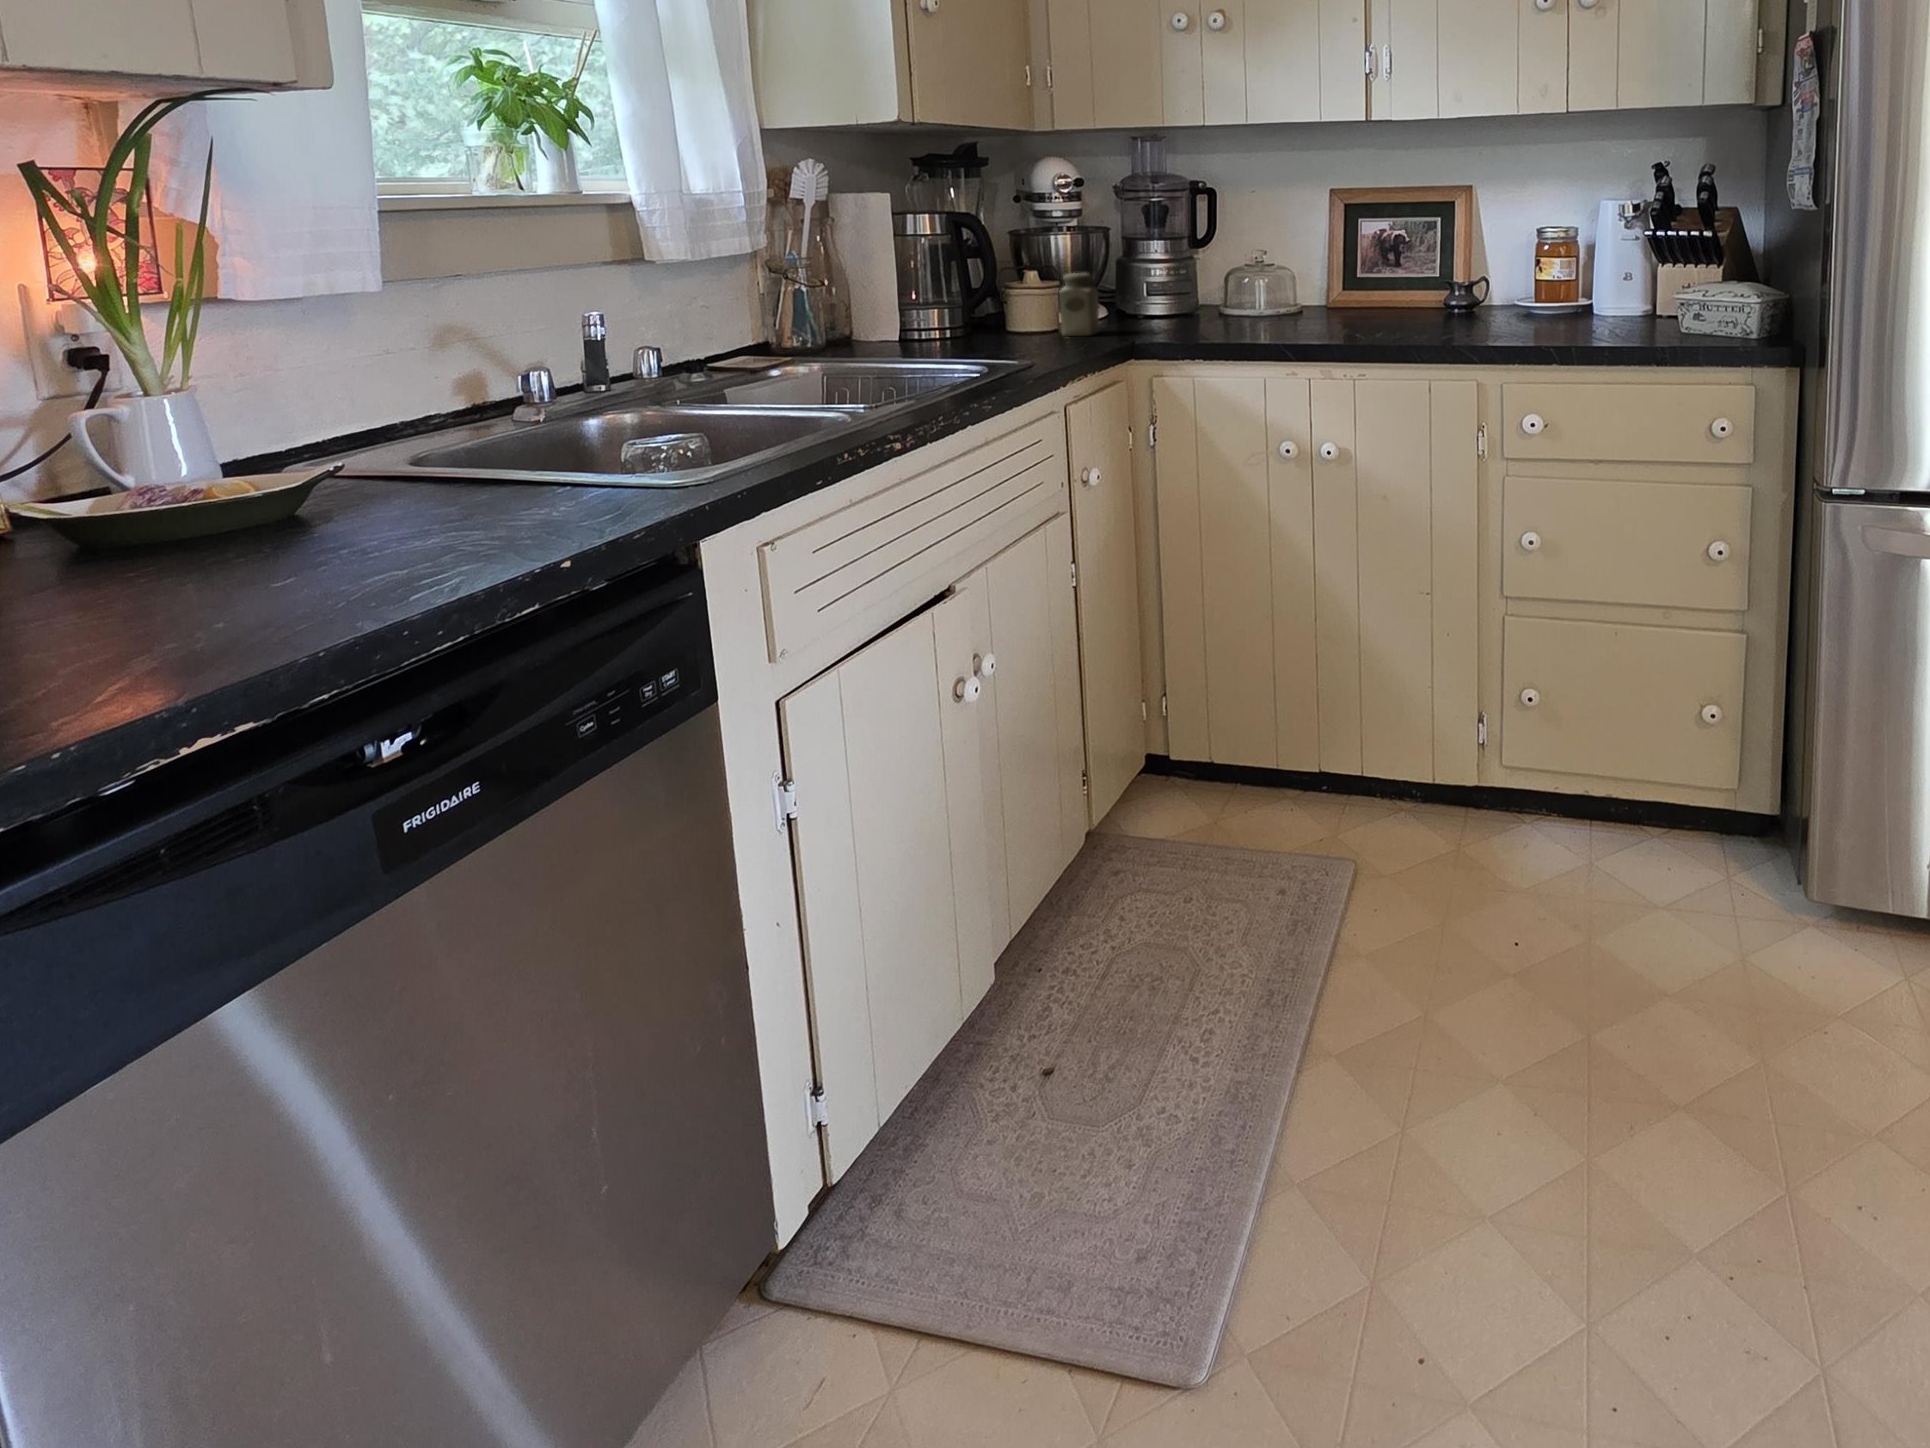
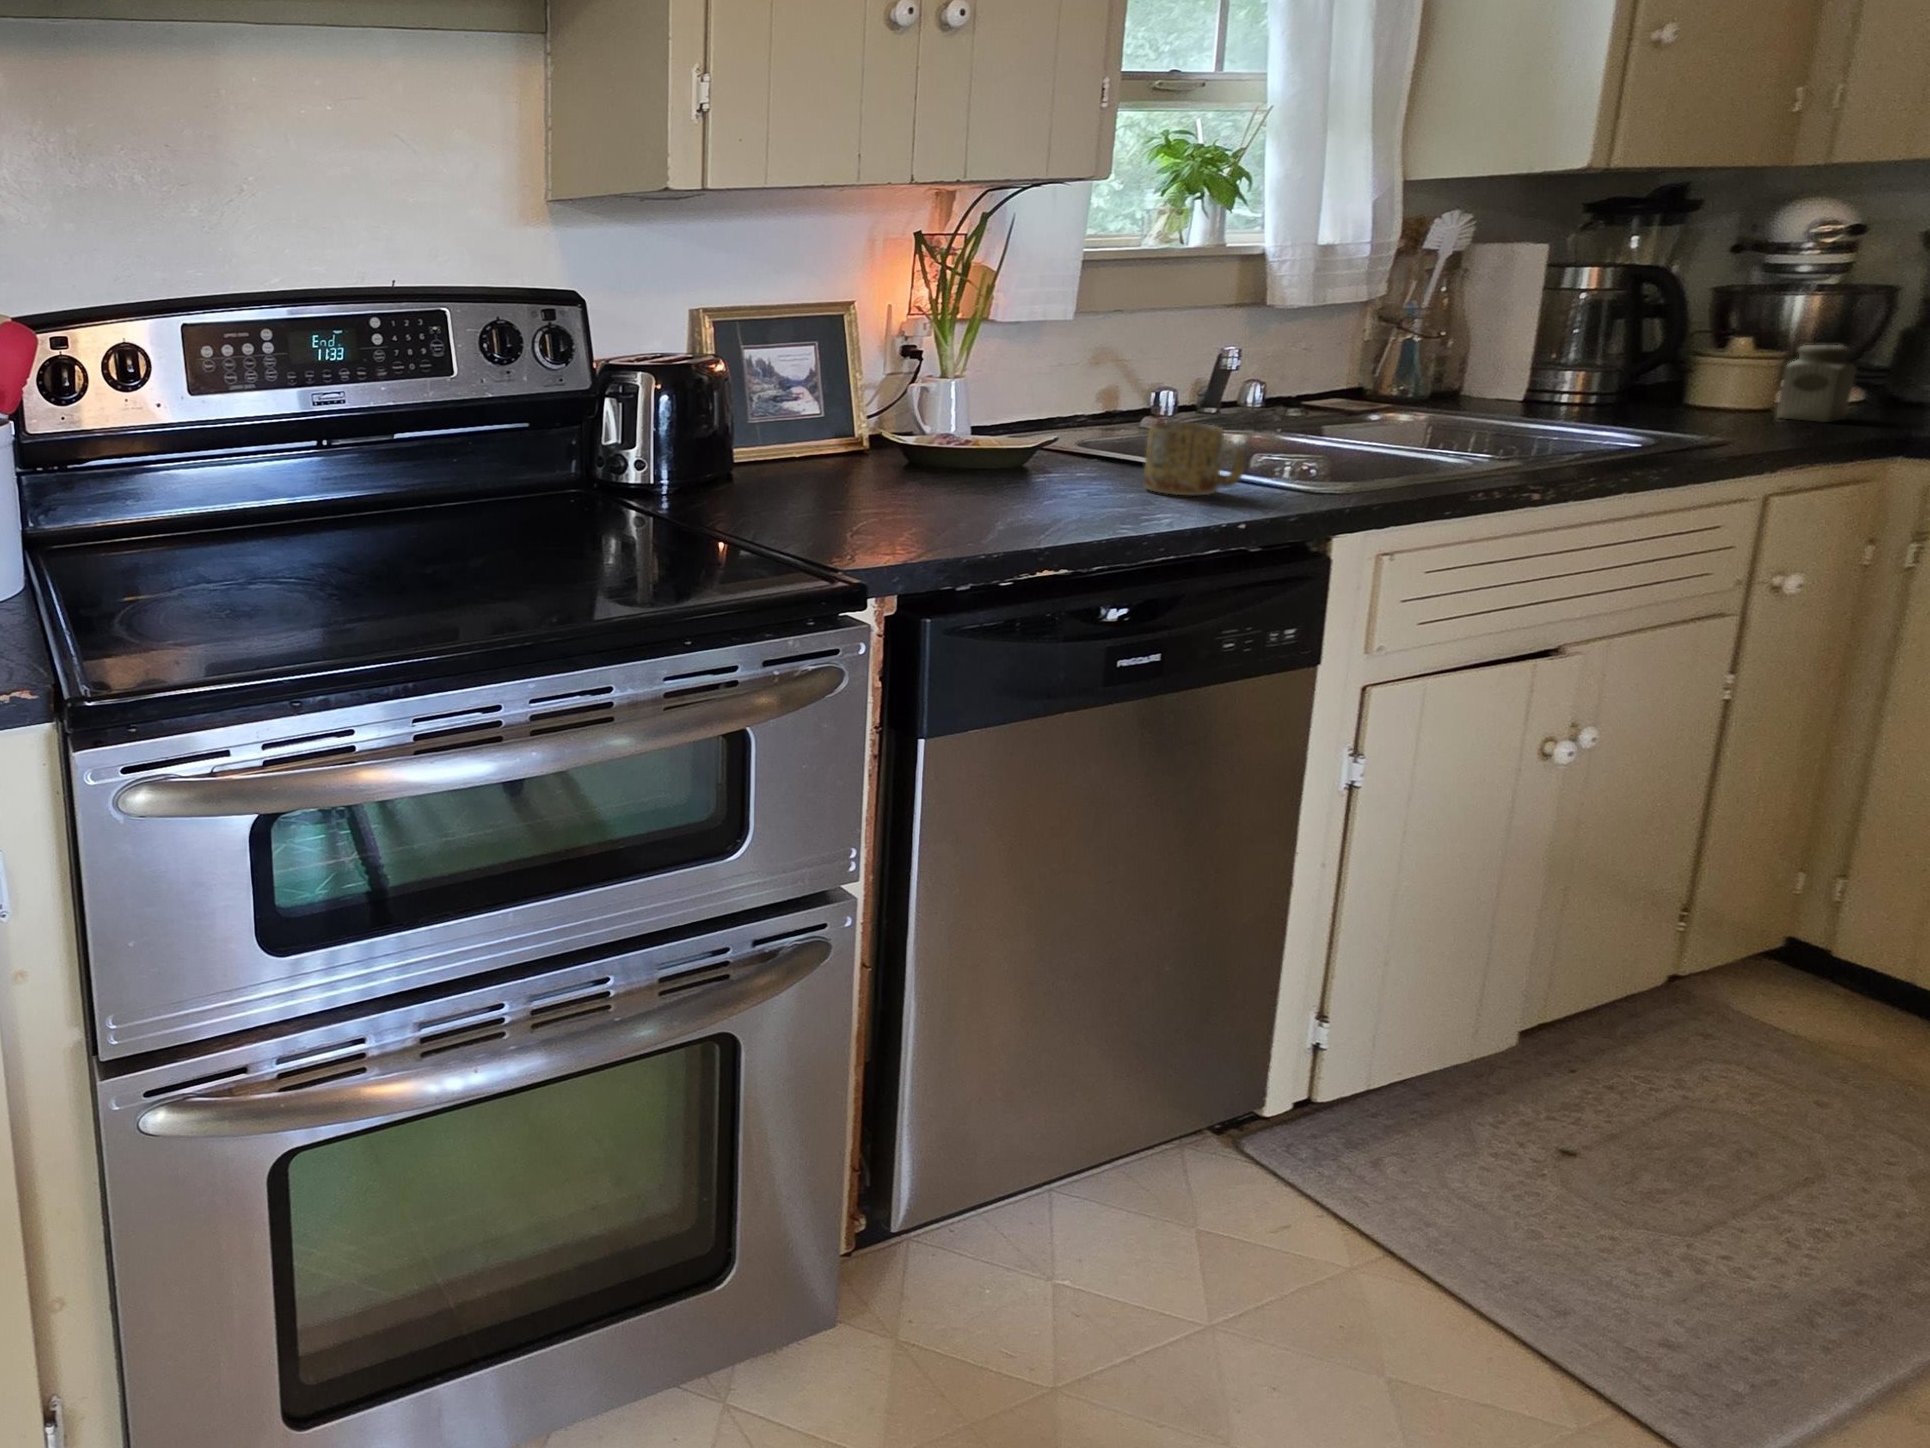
mug: none [451,418,584,524] -> present [1144,423,1245,495]

